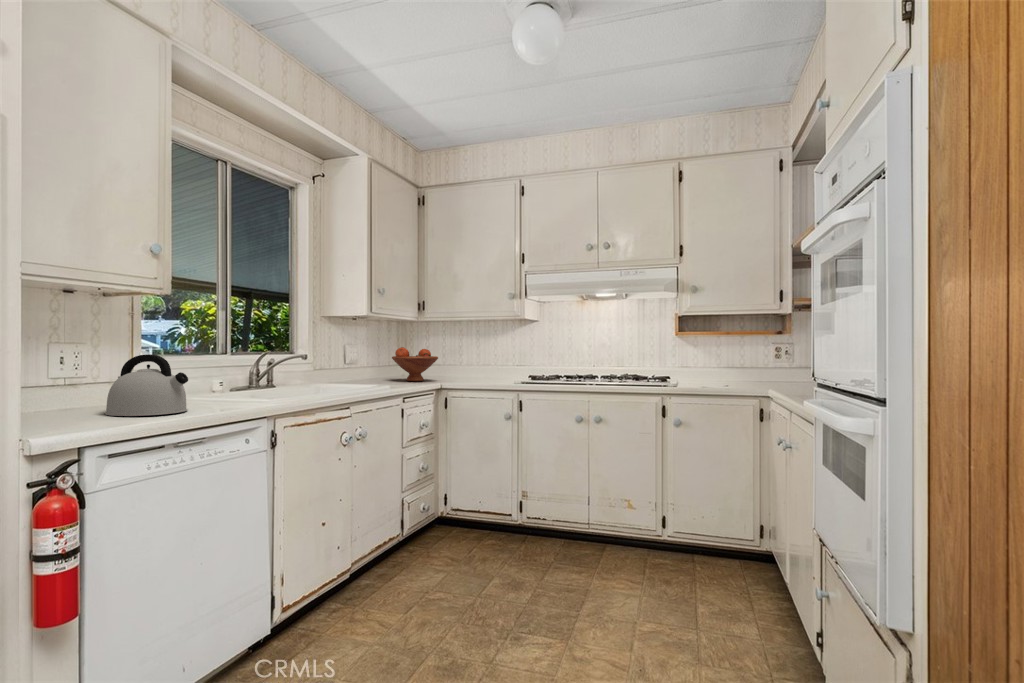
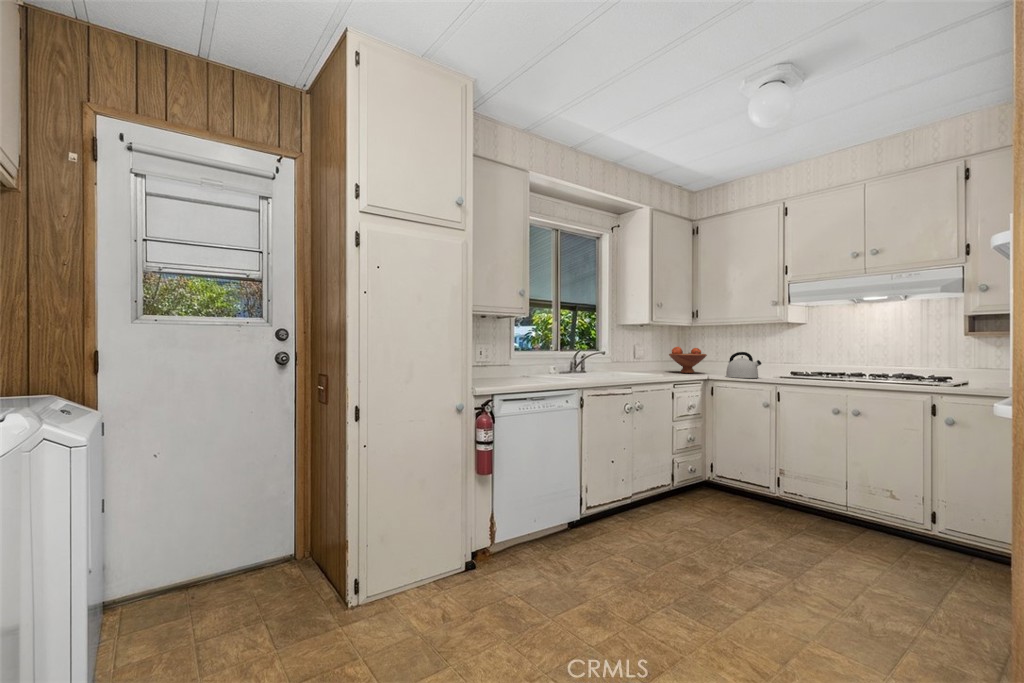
kettle: present [105,354,188,416] -> present [726,352,761,378]

